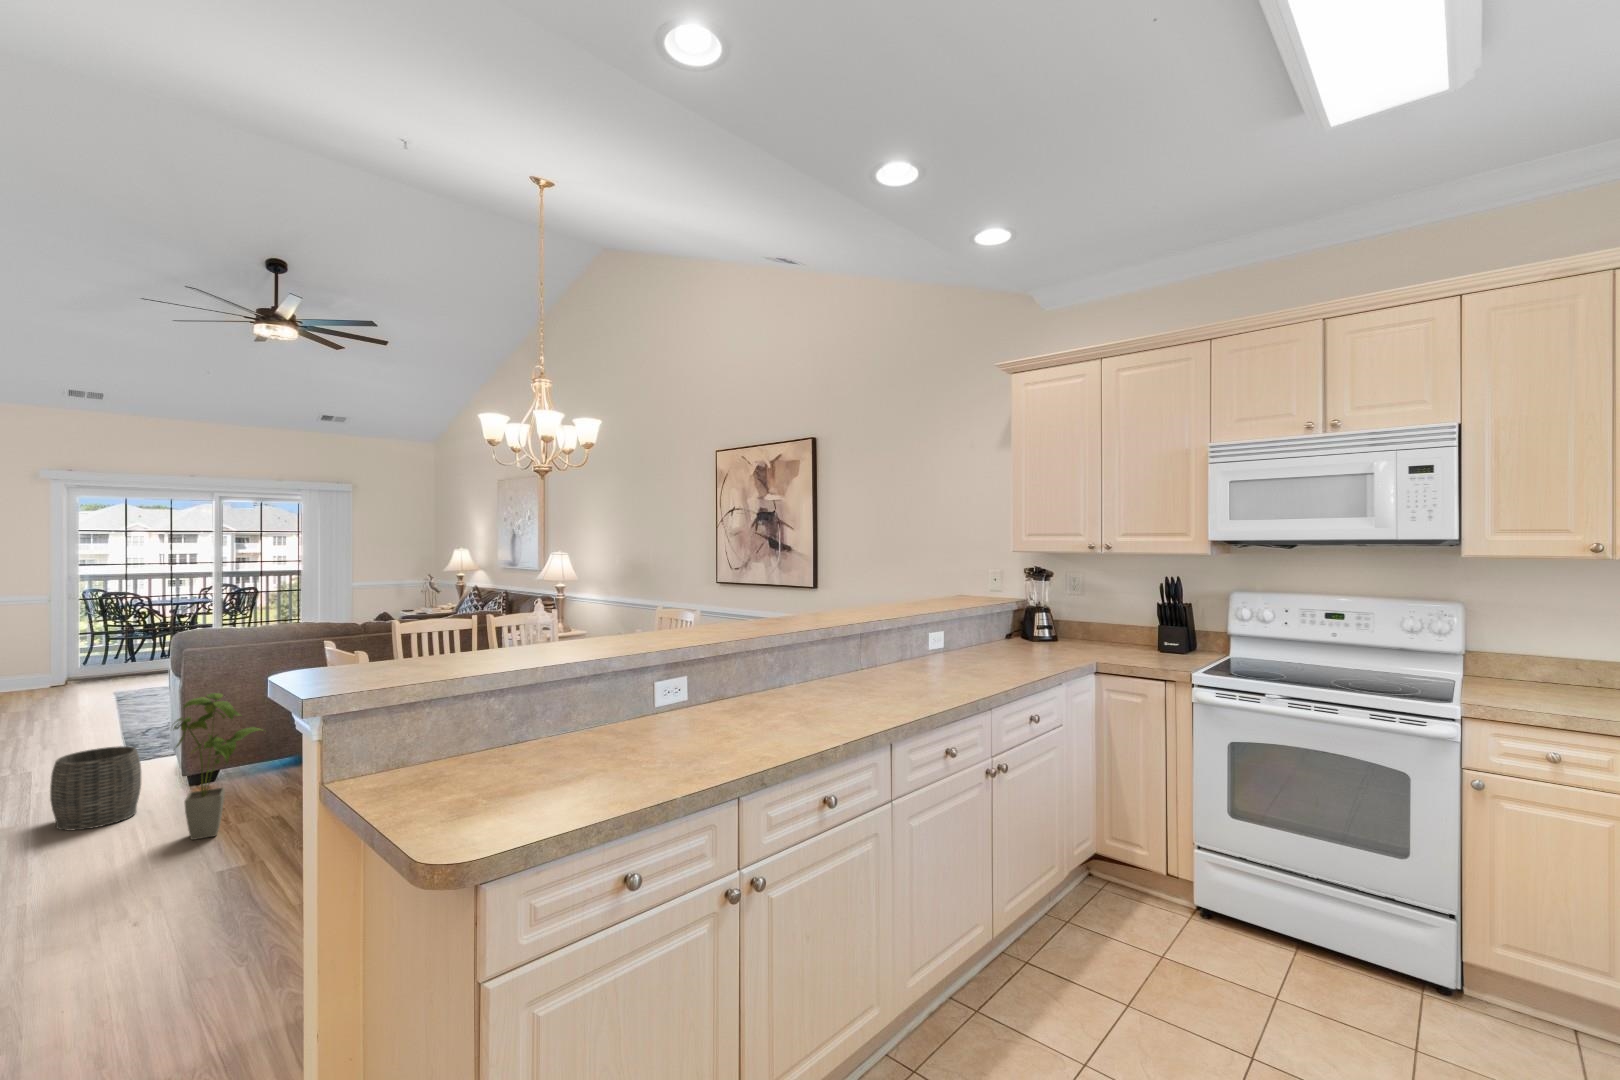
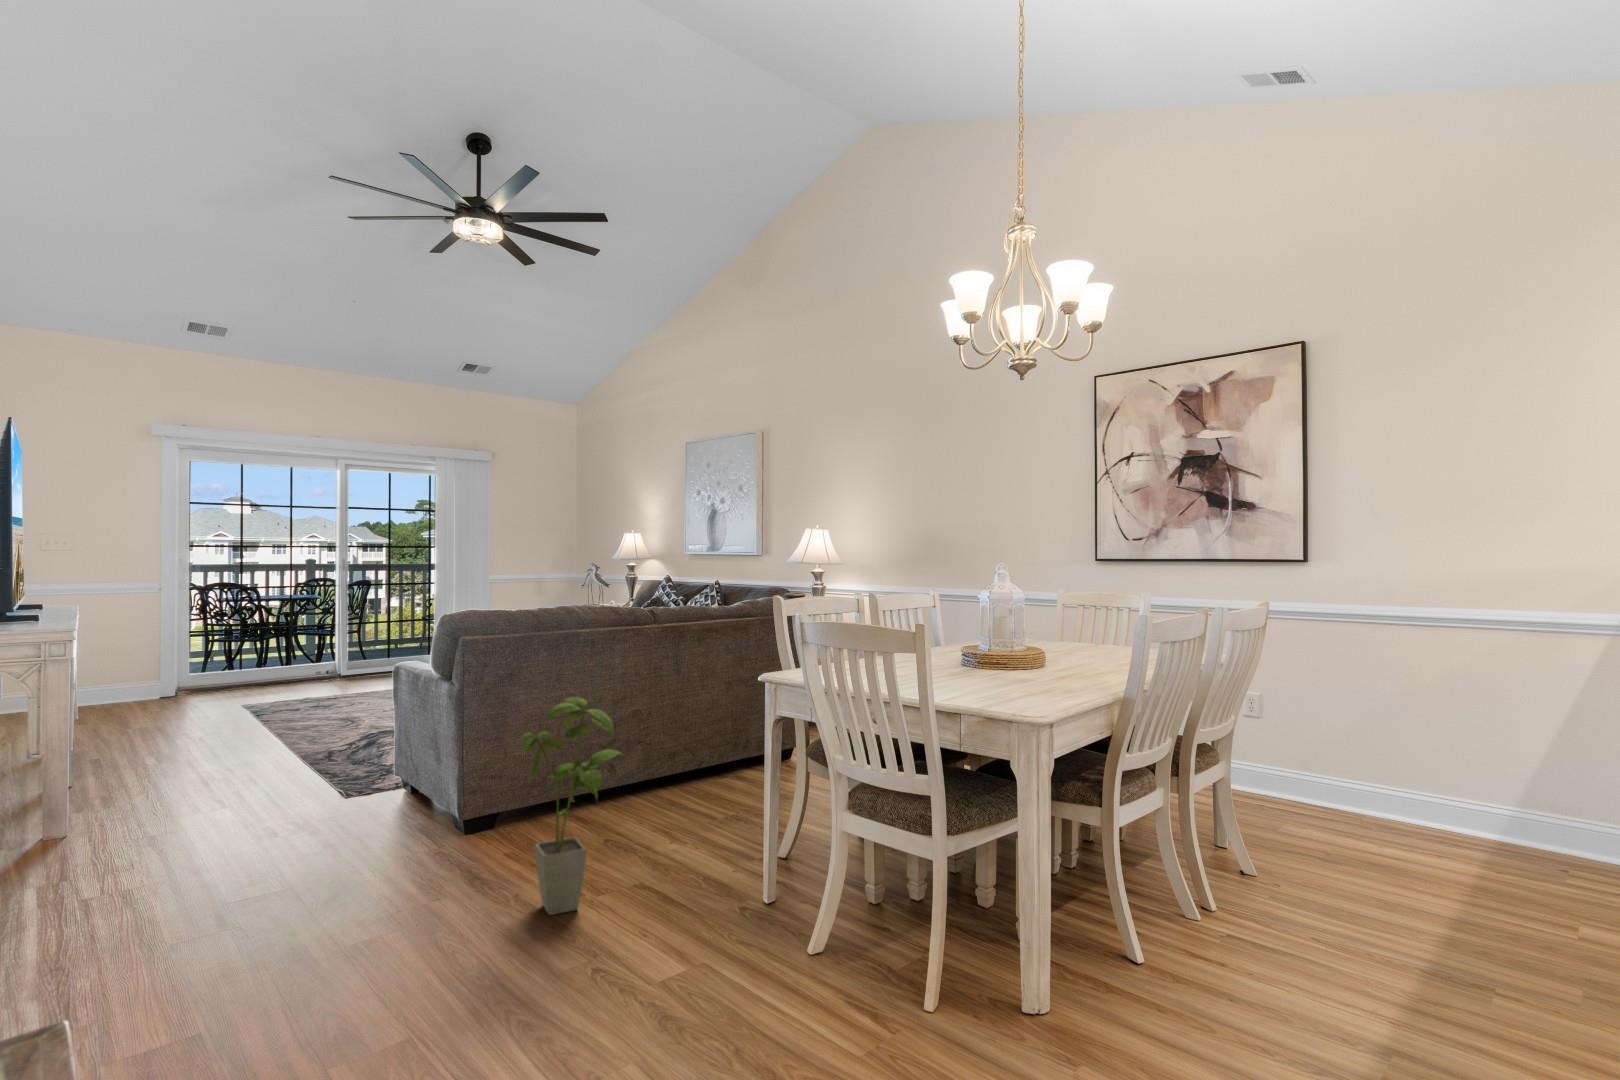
woven basket: present [50,746,141,831] -> none [333,774,438,896]

